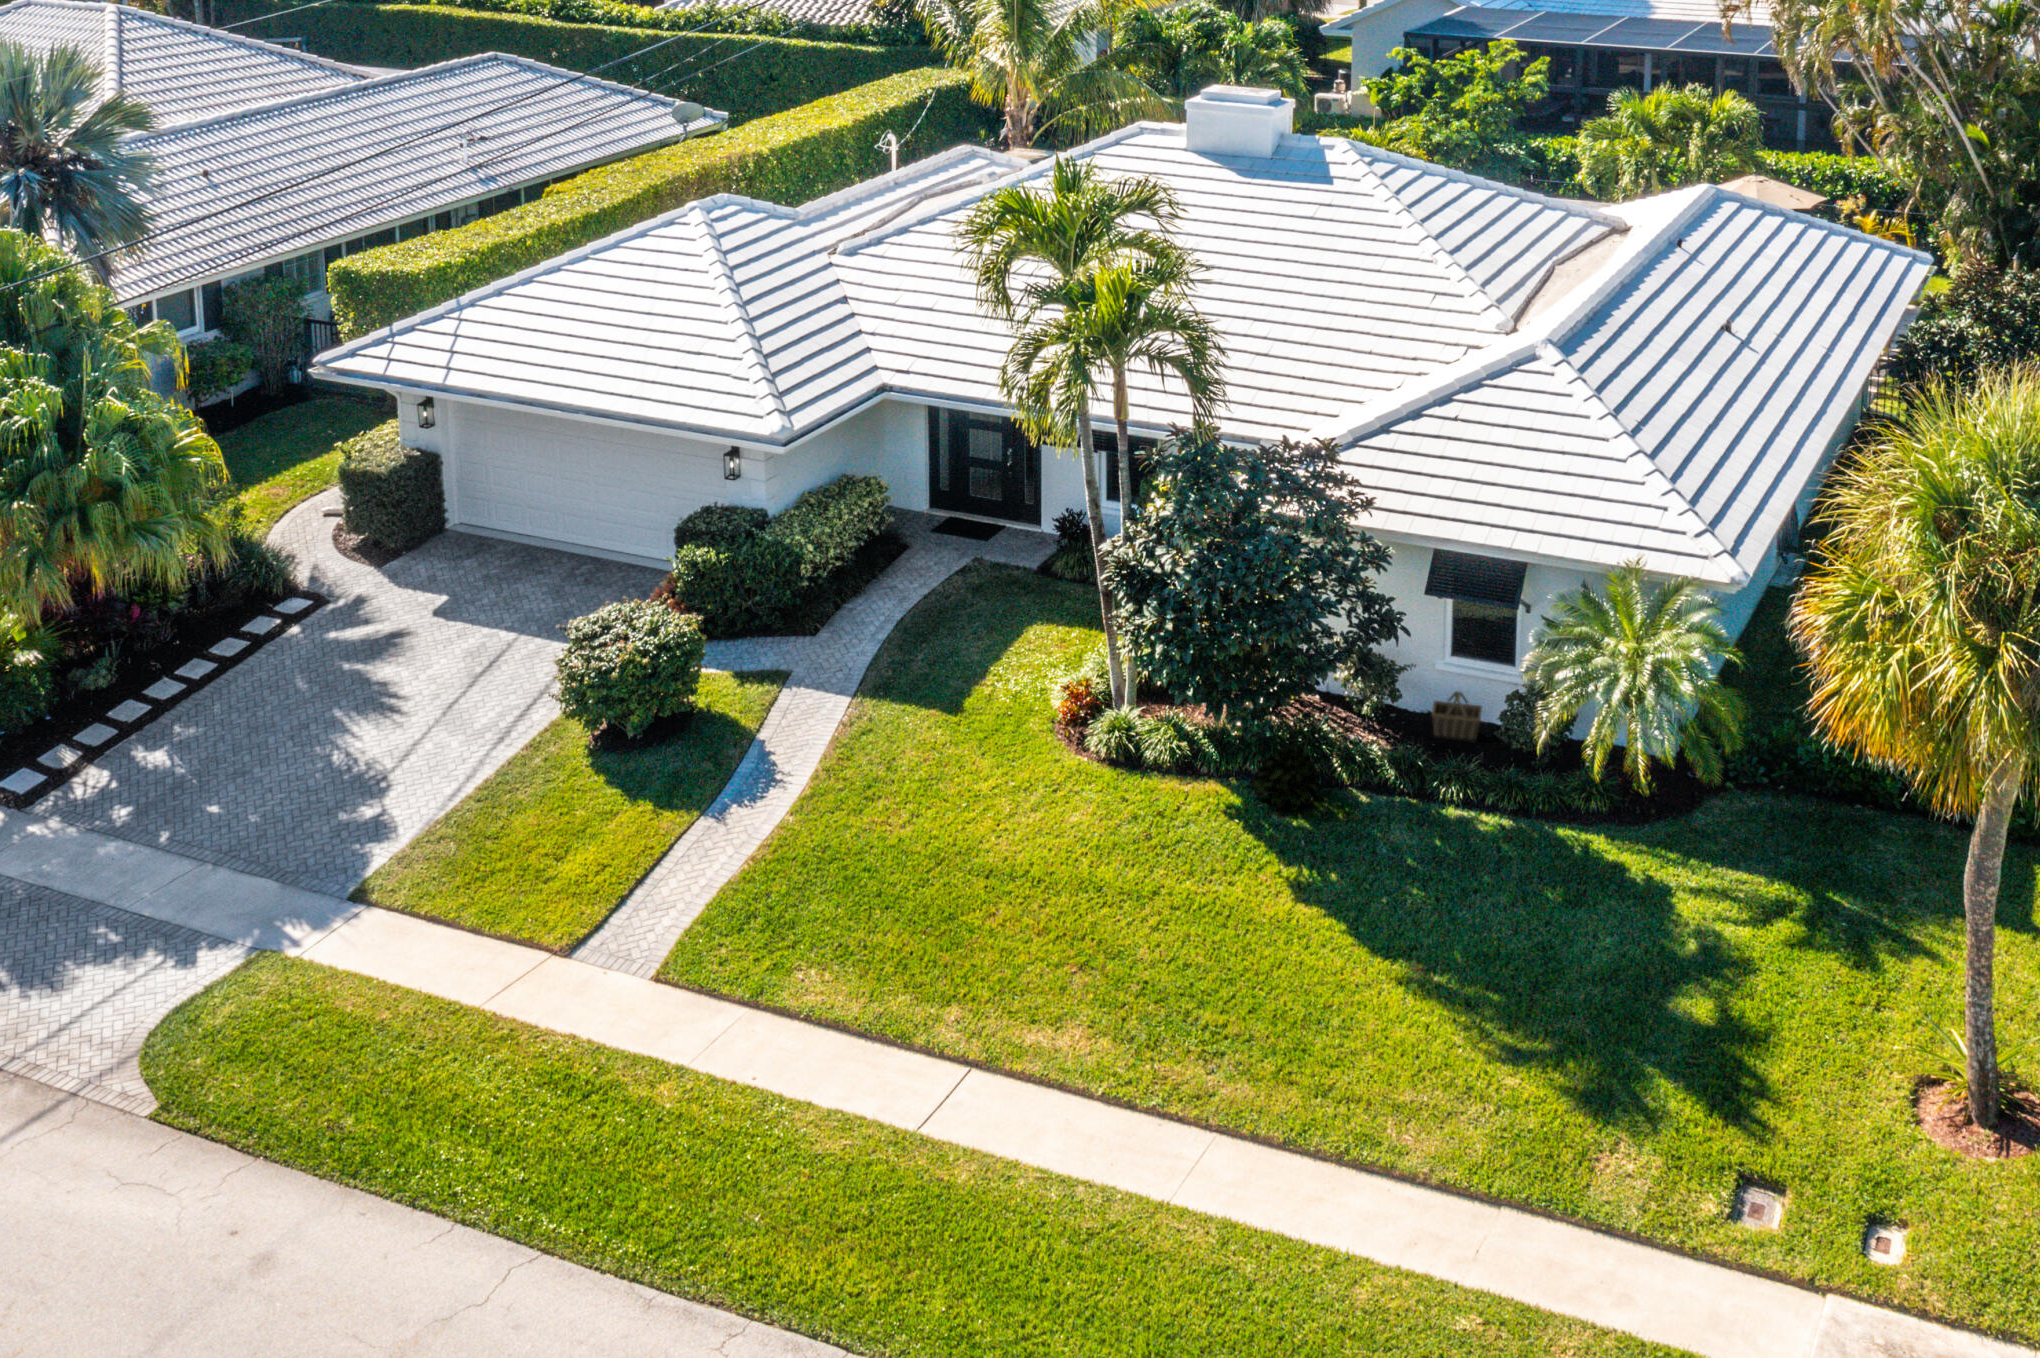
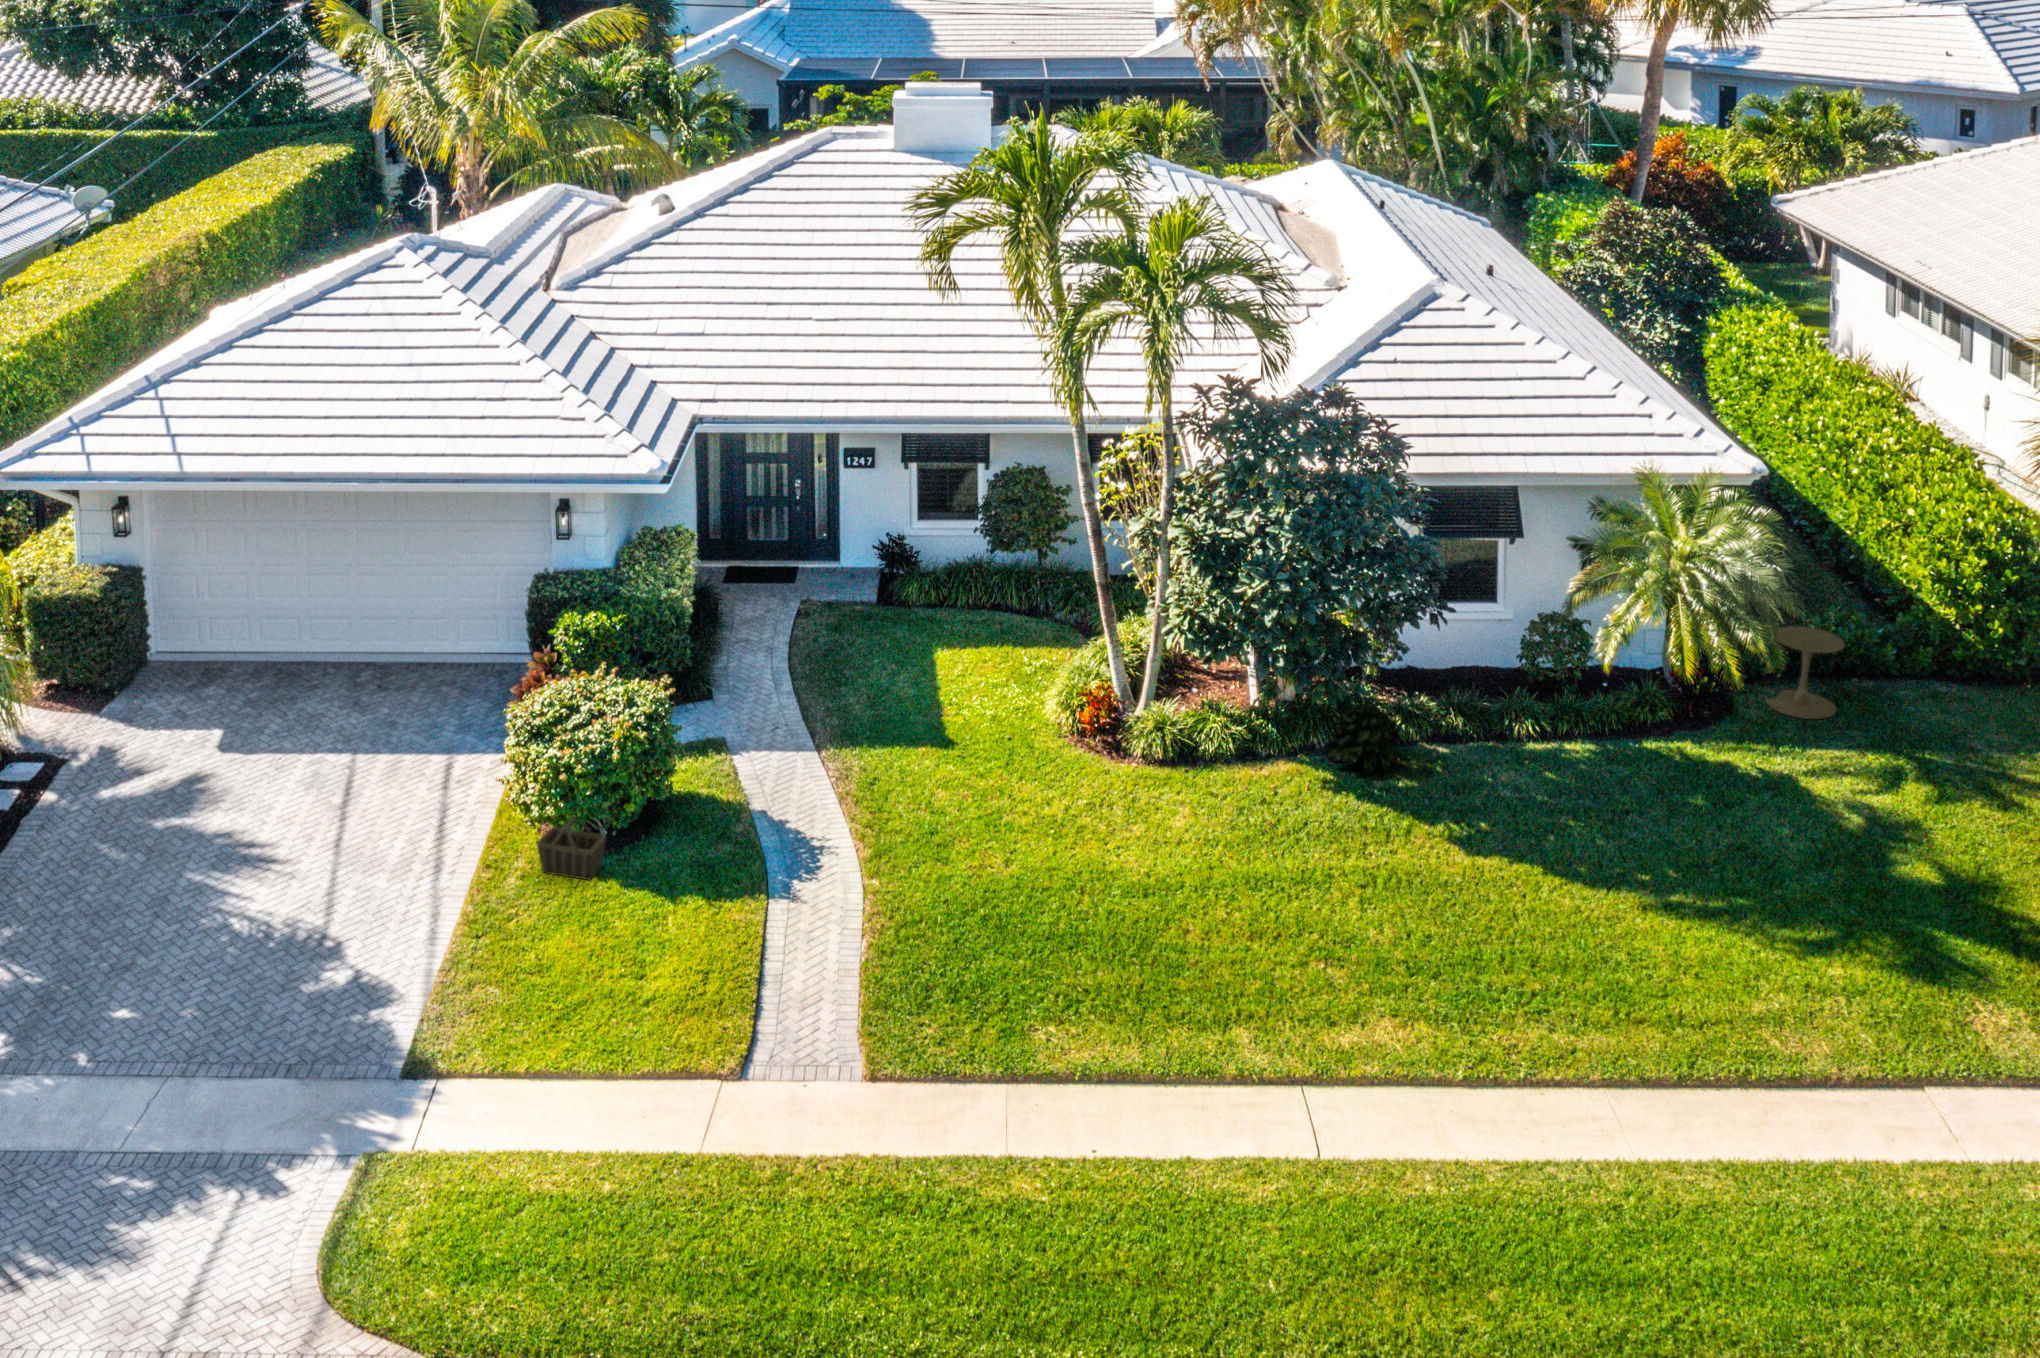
basket: present [1432,691,1482,742] -> present [536,817,606,880]
pedestal table: none [1739,744,1817,843] -> present [1766,626,1845,719]

